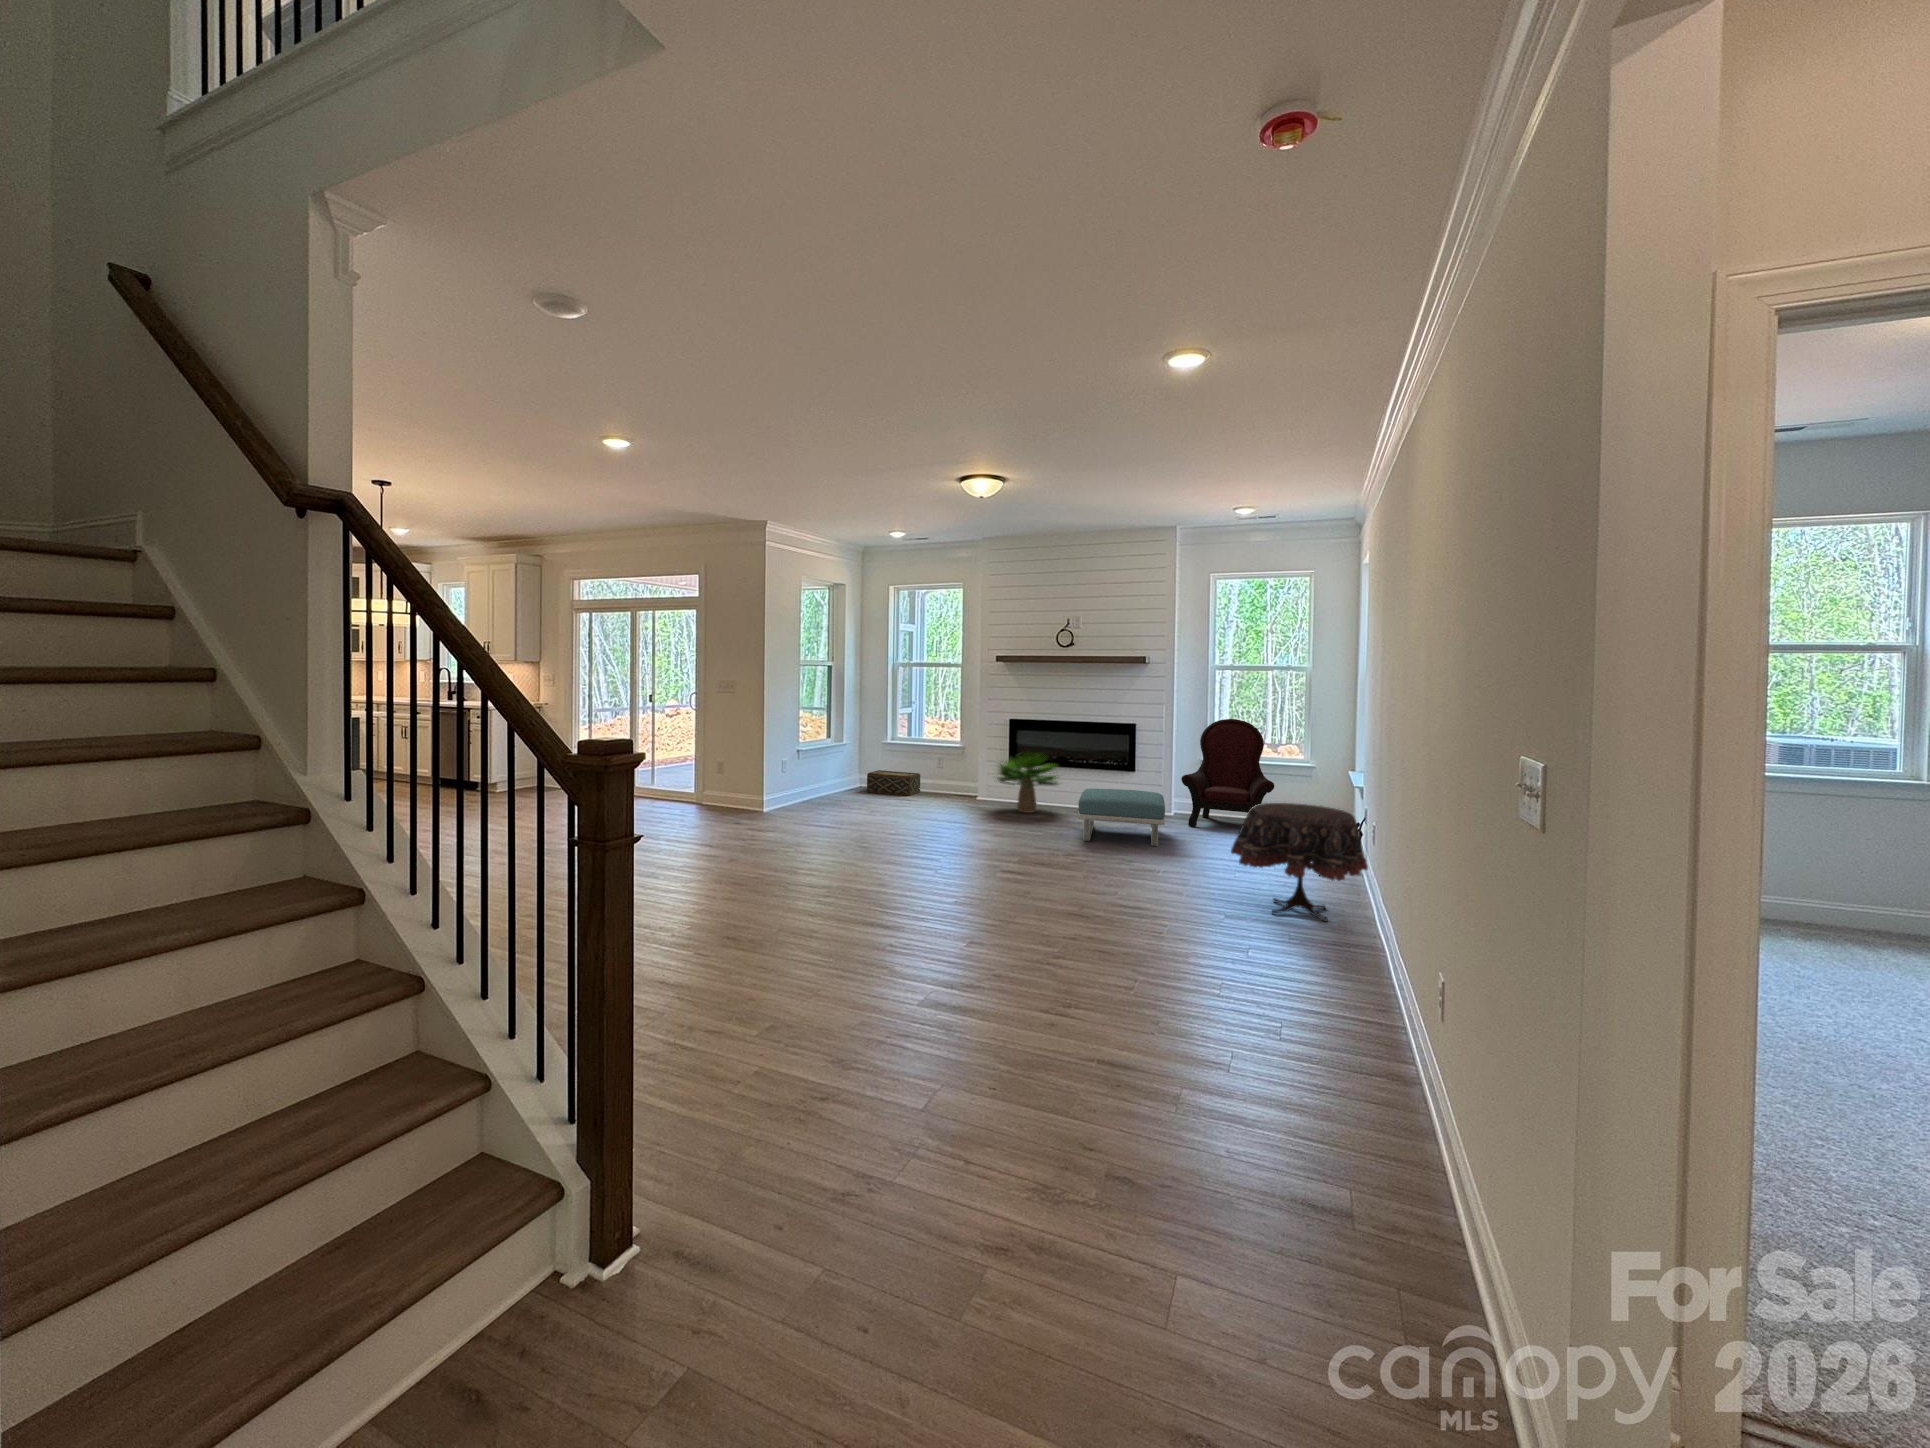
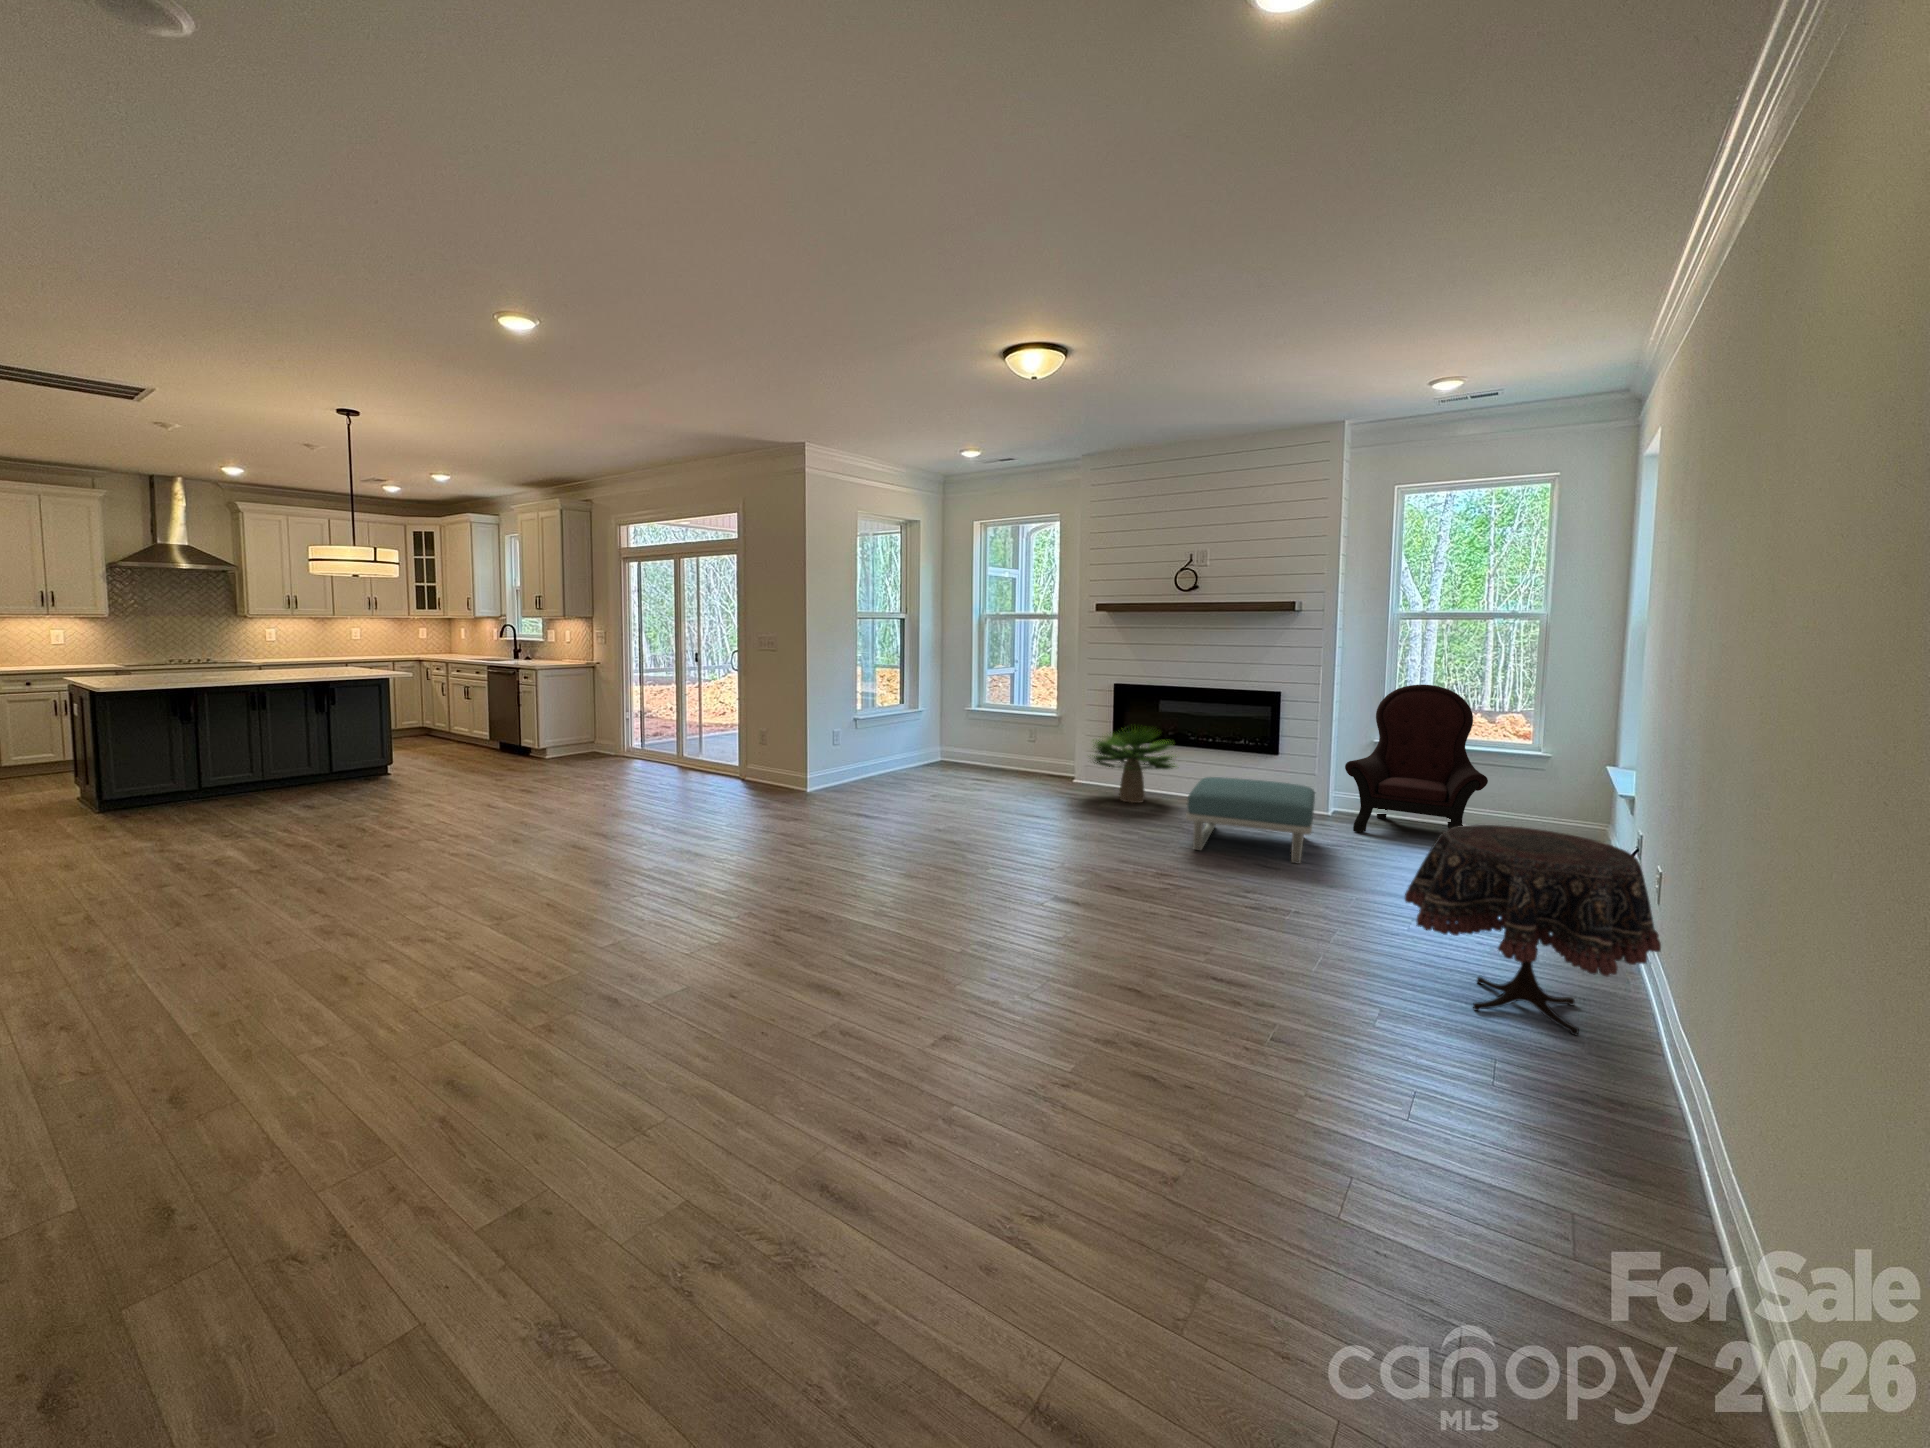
woven basket: present [867,770,920,796] -> none [945,742,1009,774]

